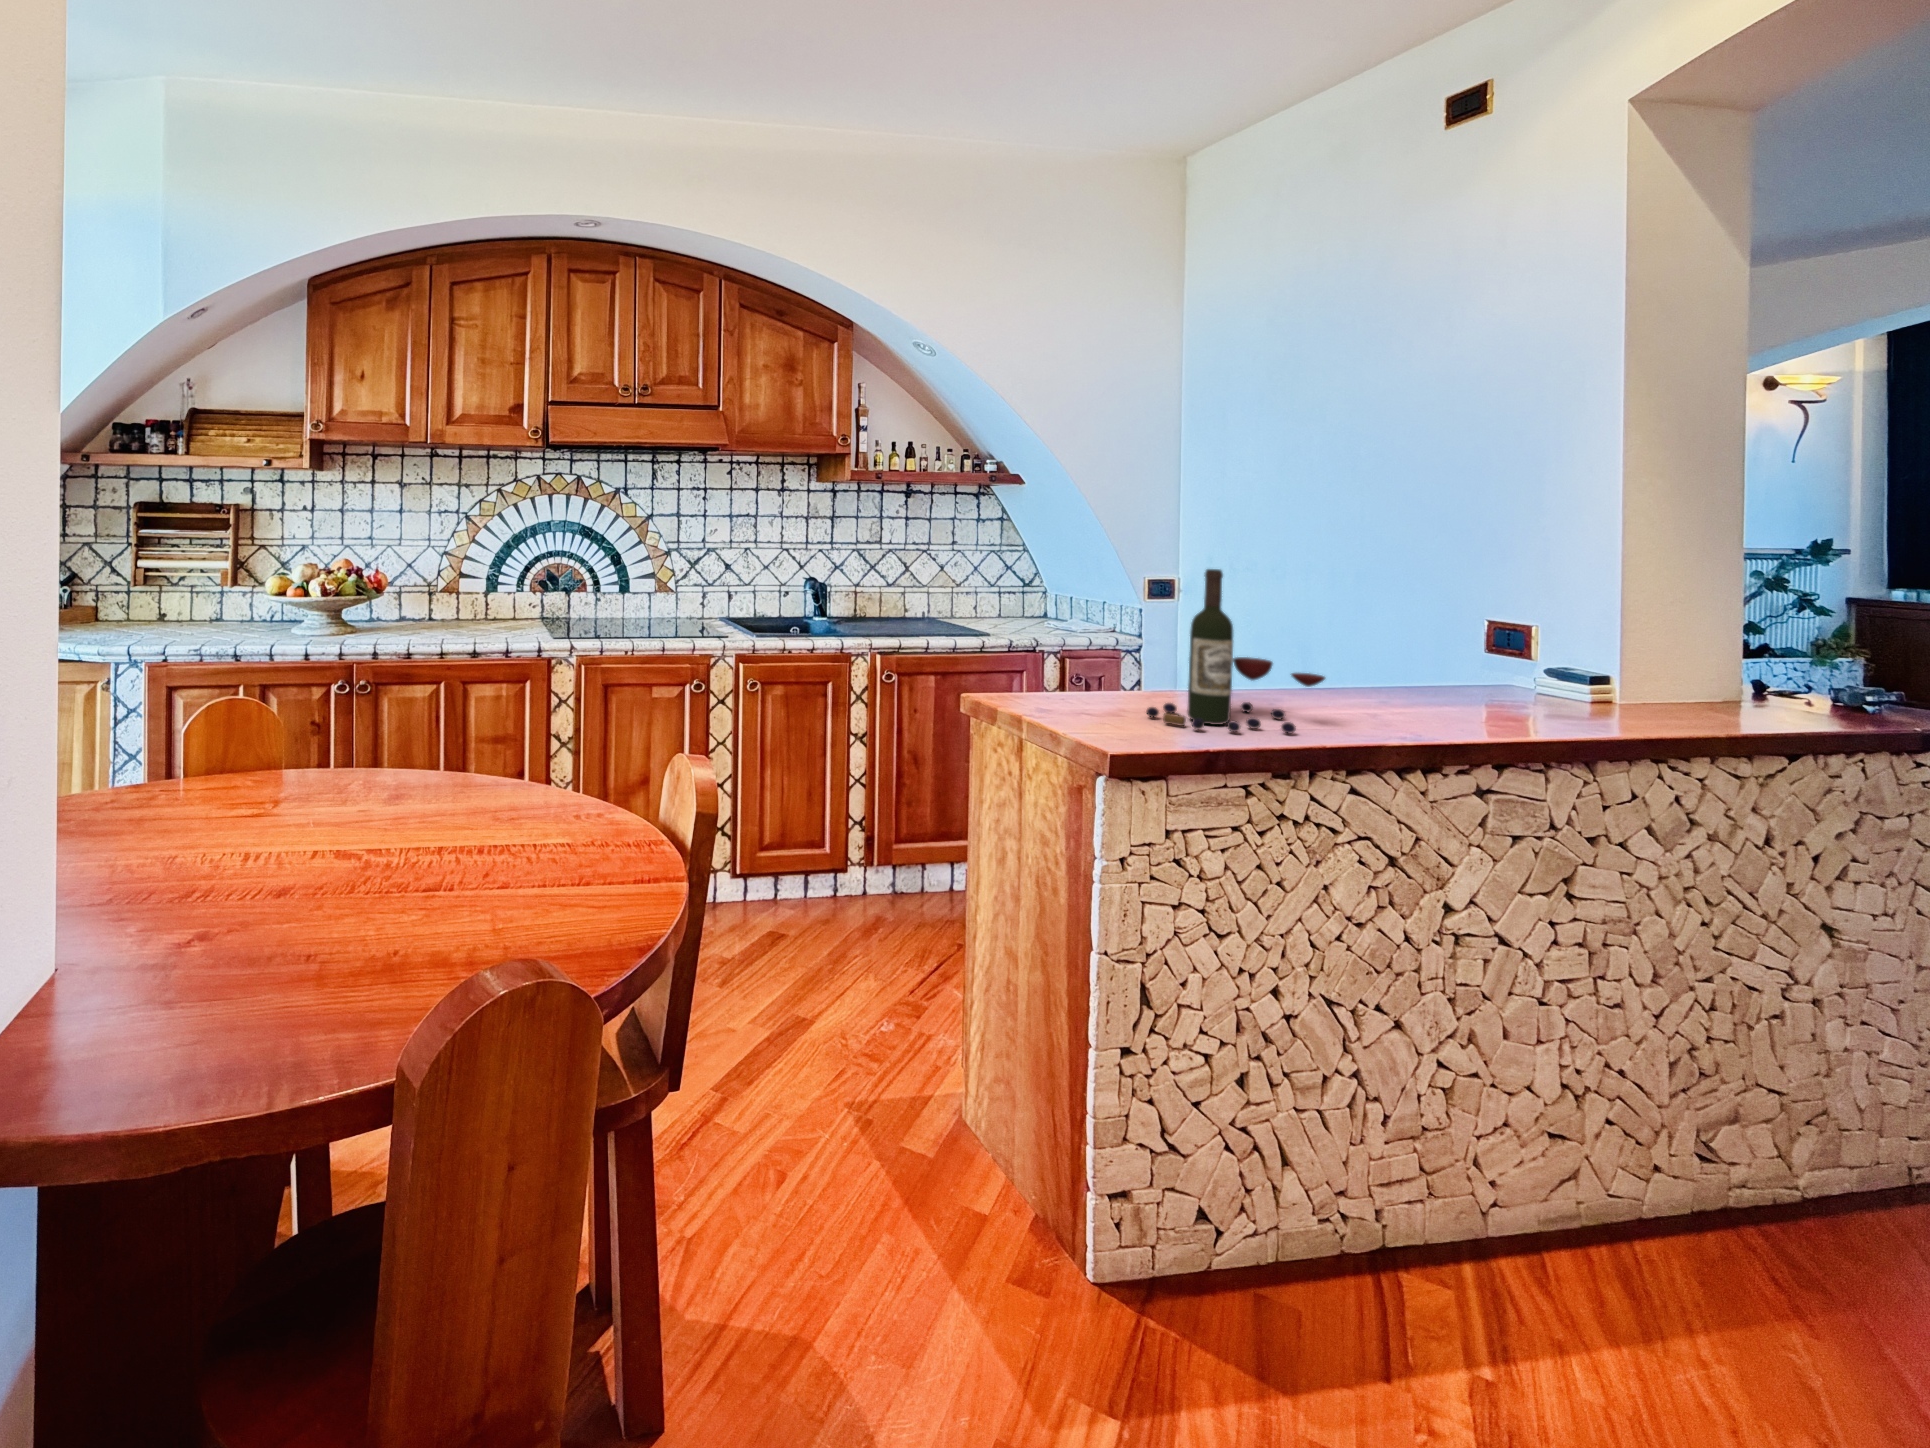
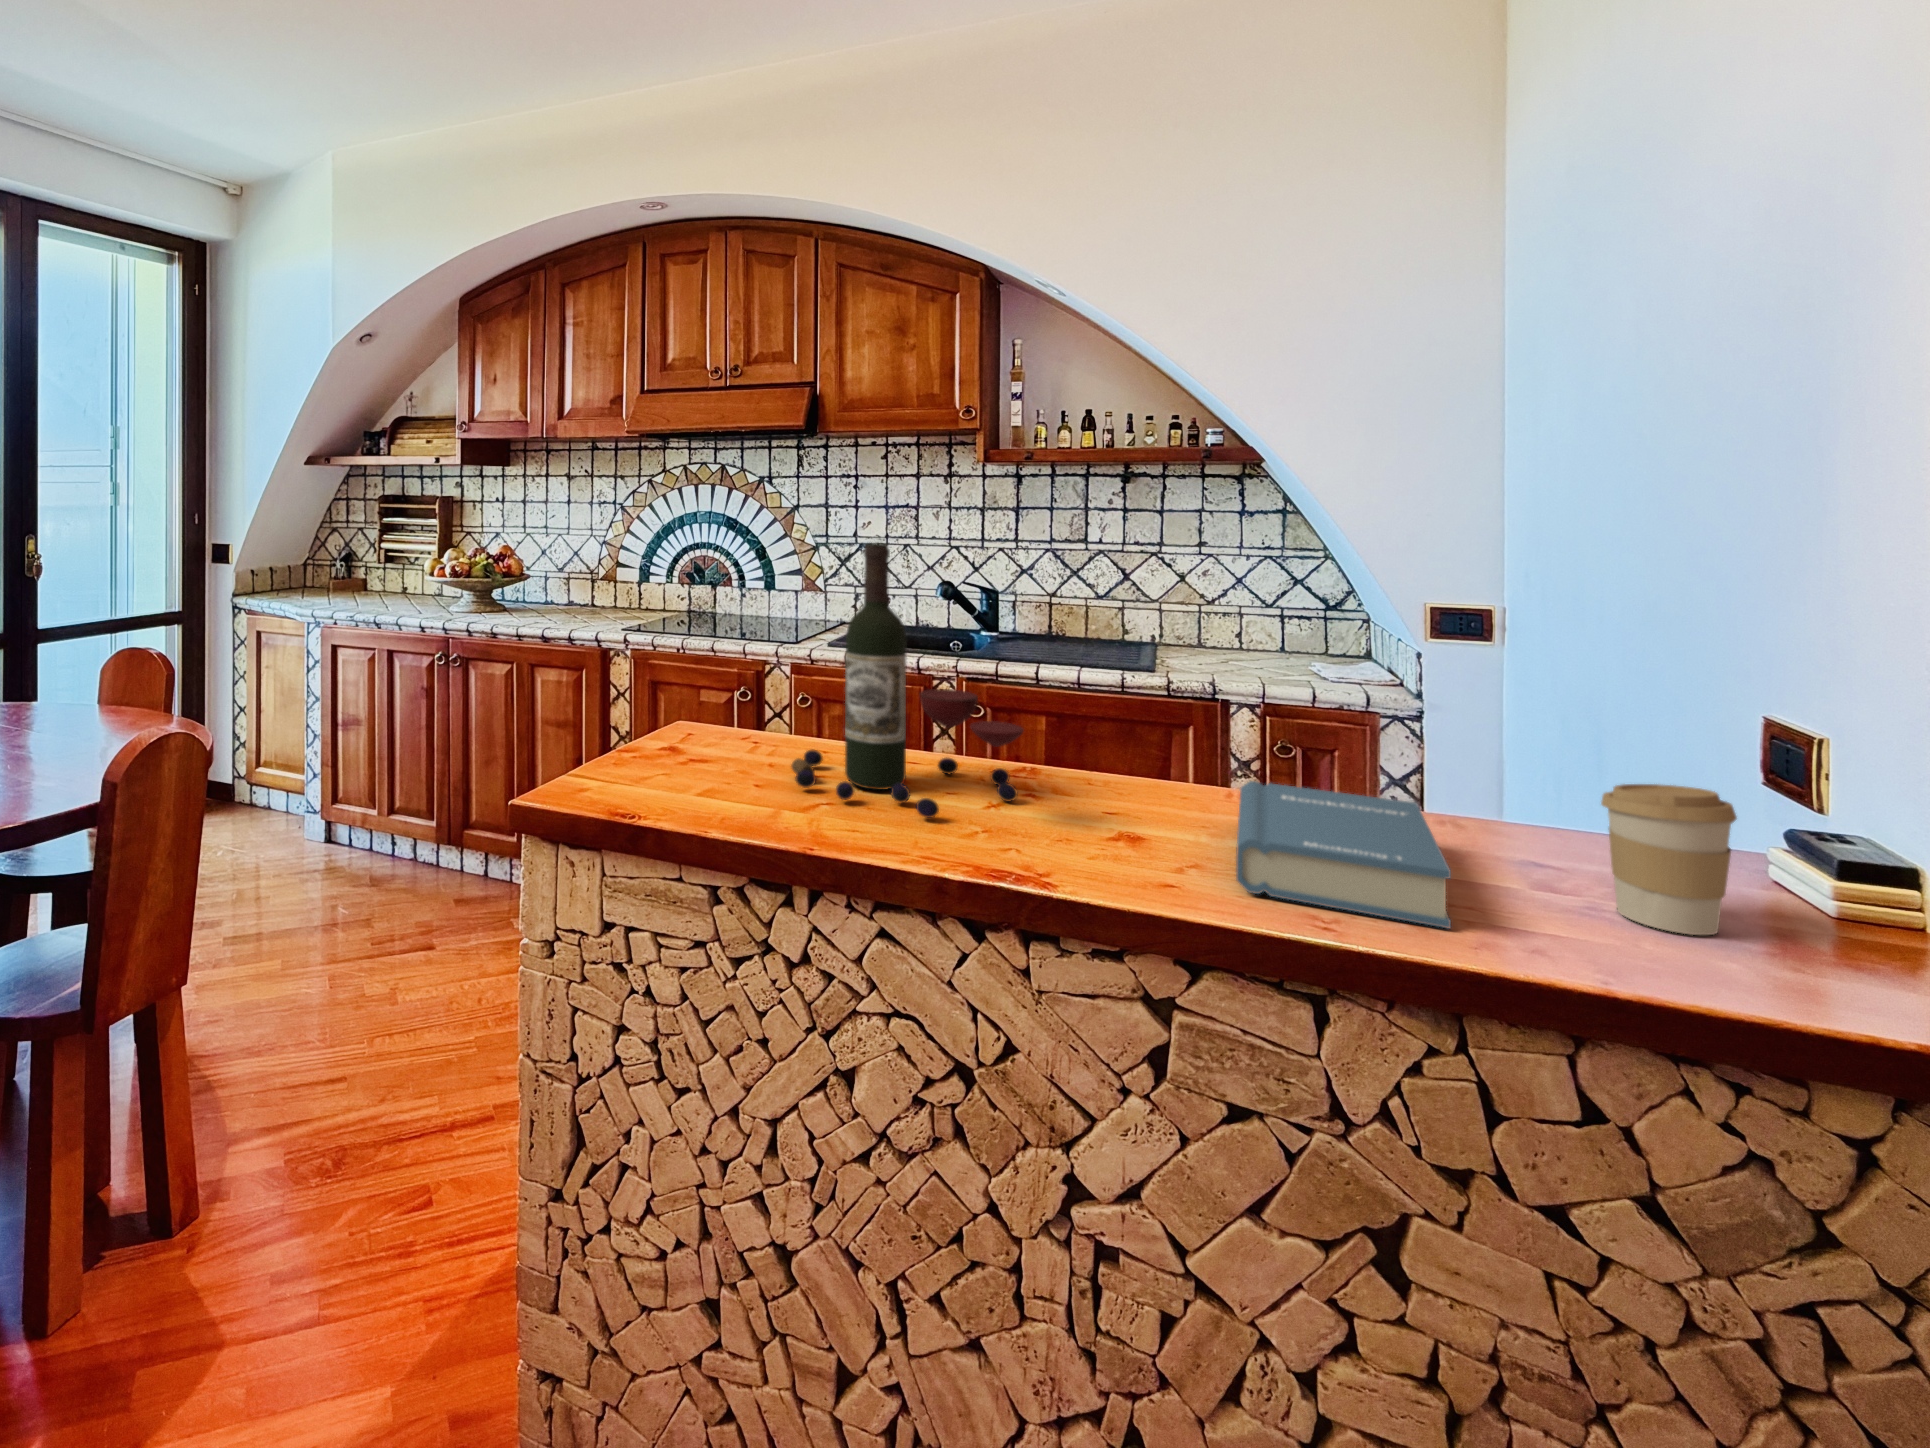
coffee cup: none [1531,665,1586,726] -> present [1601,784,1737,935]
hardback book: none [1370,689,1540,739] -> present [1236,781,1451,928]

